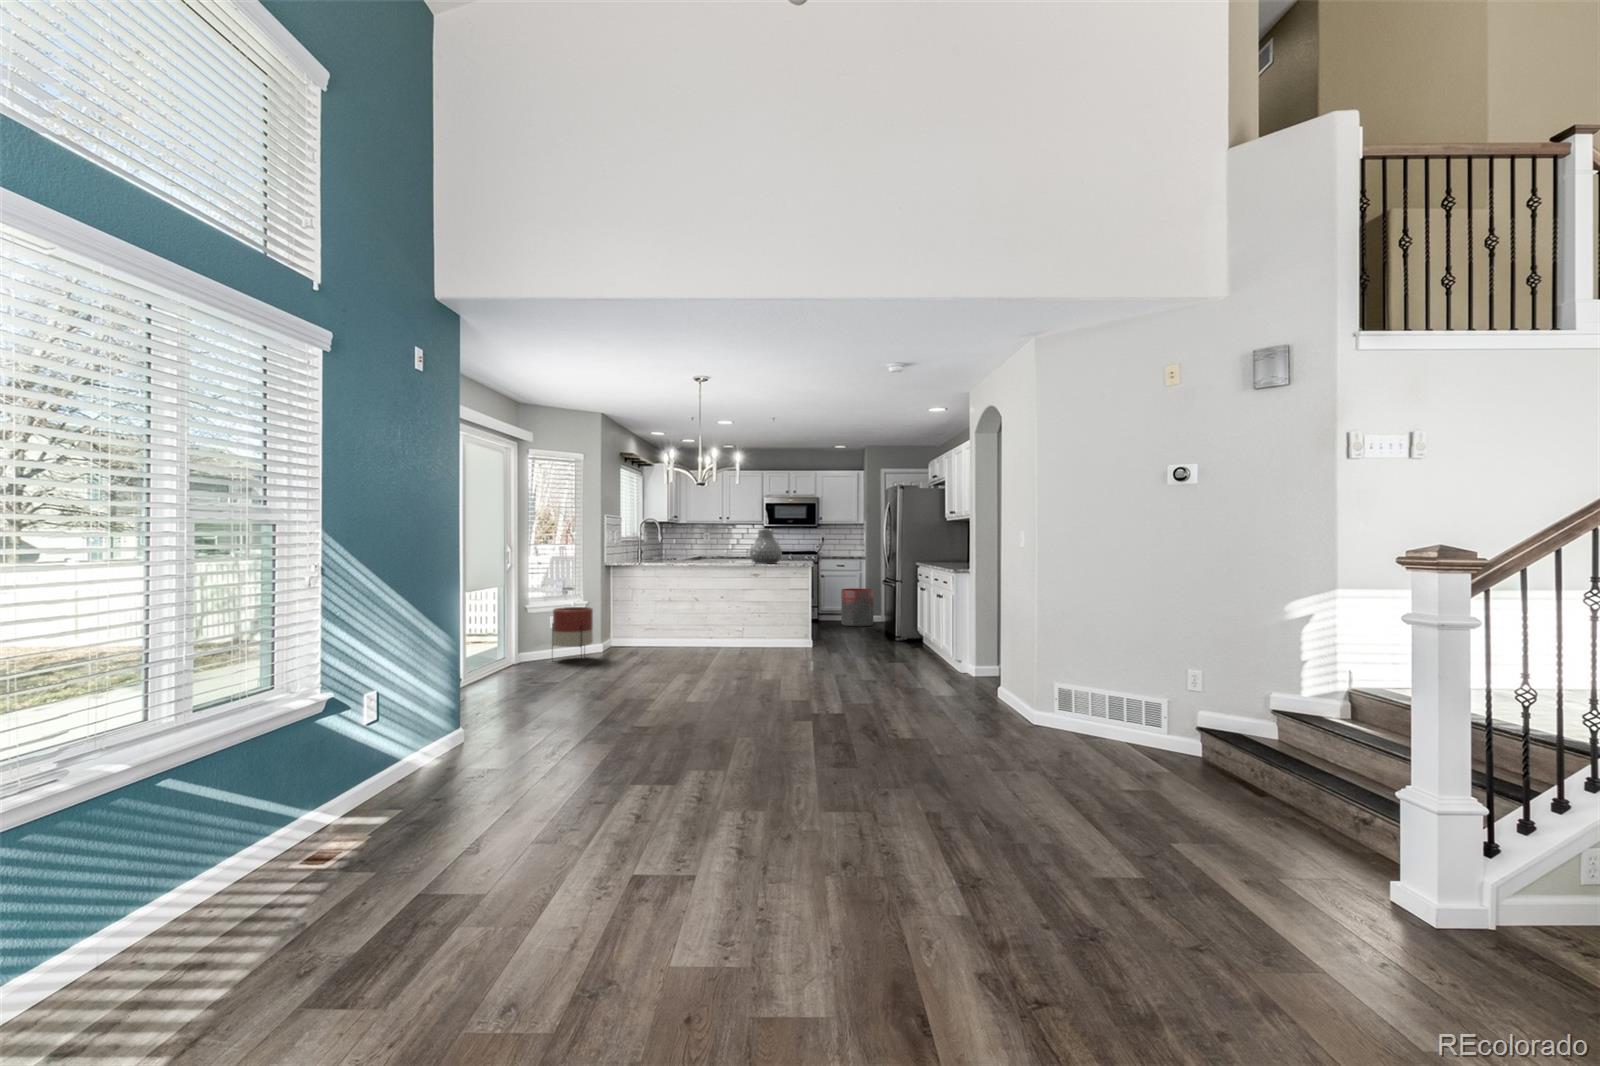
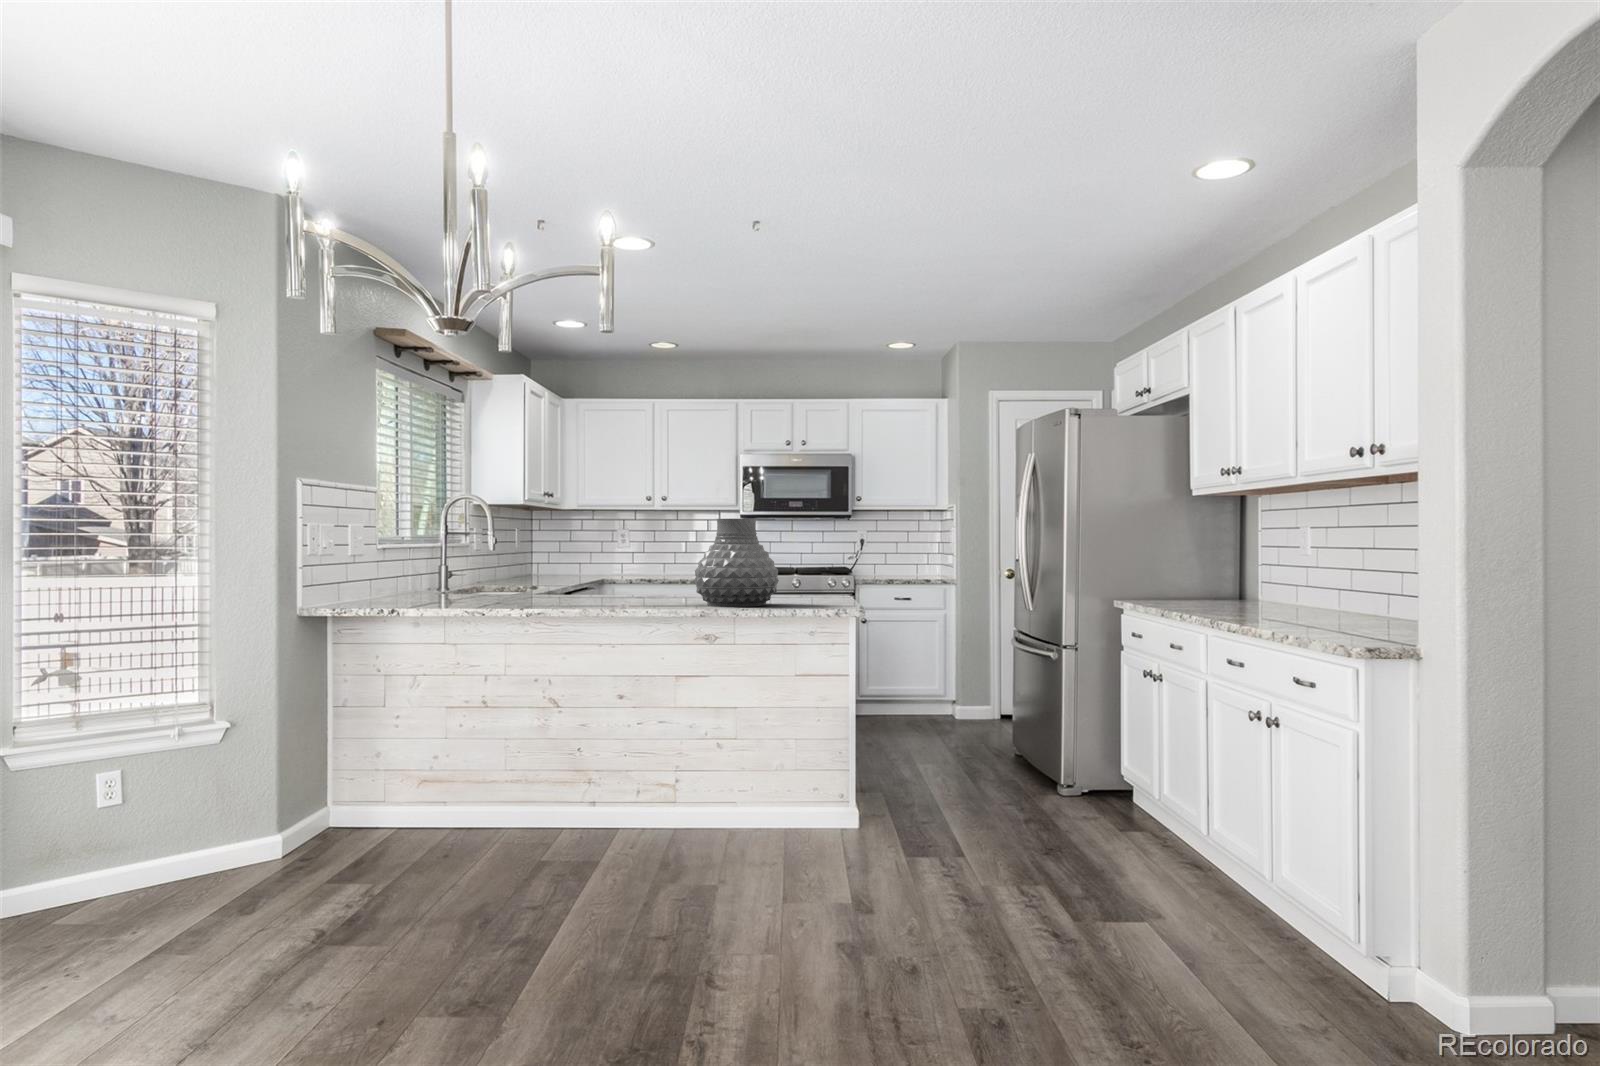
trash can: present [841,588,874,626] -> none [907,647,978,733]
planter: present [552,607,593,648] -> none [86,741,223,924]

